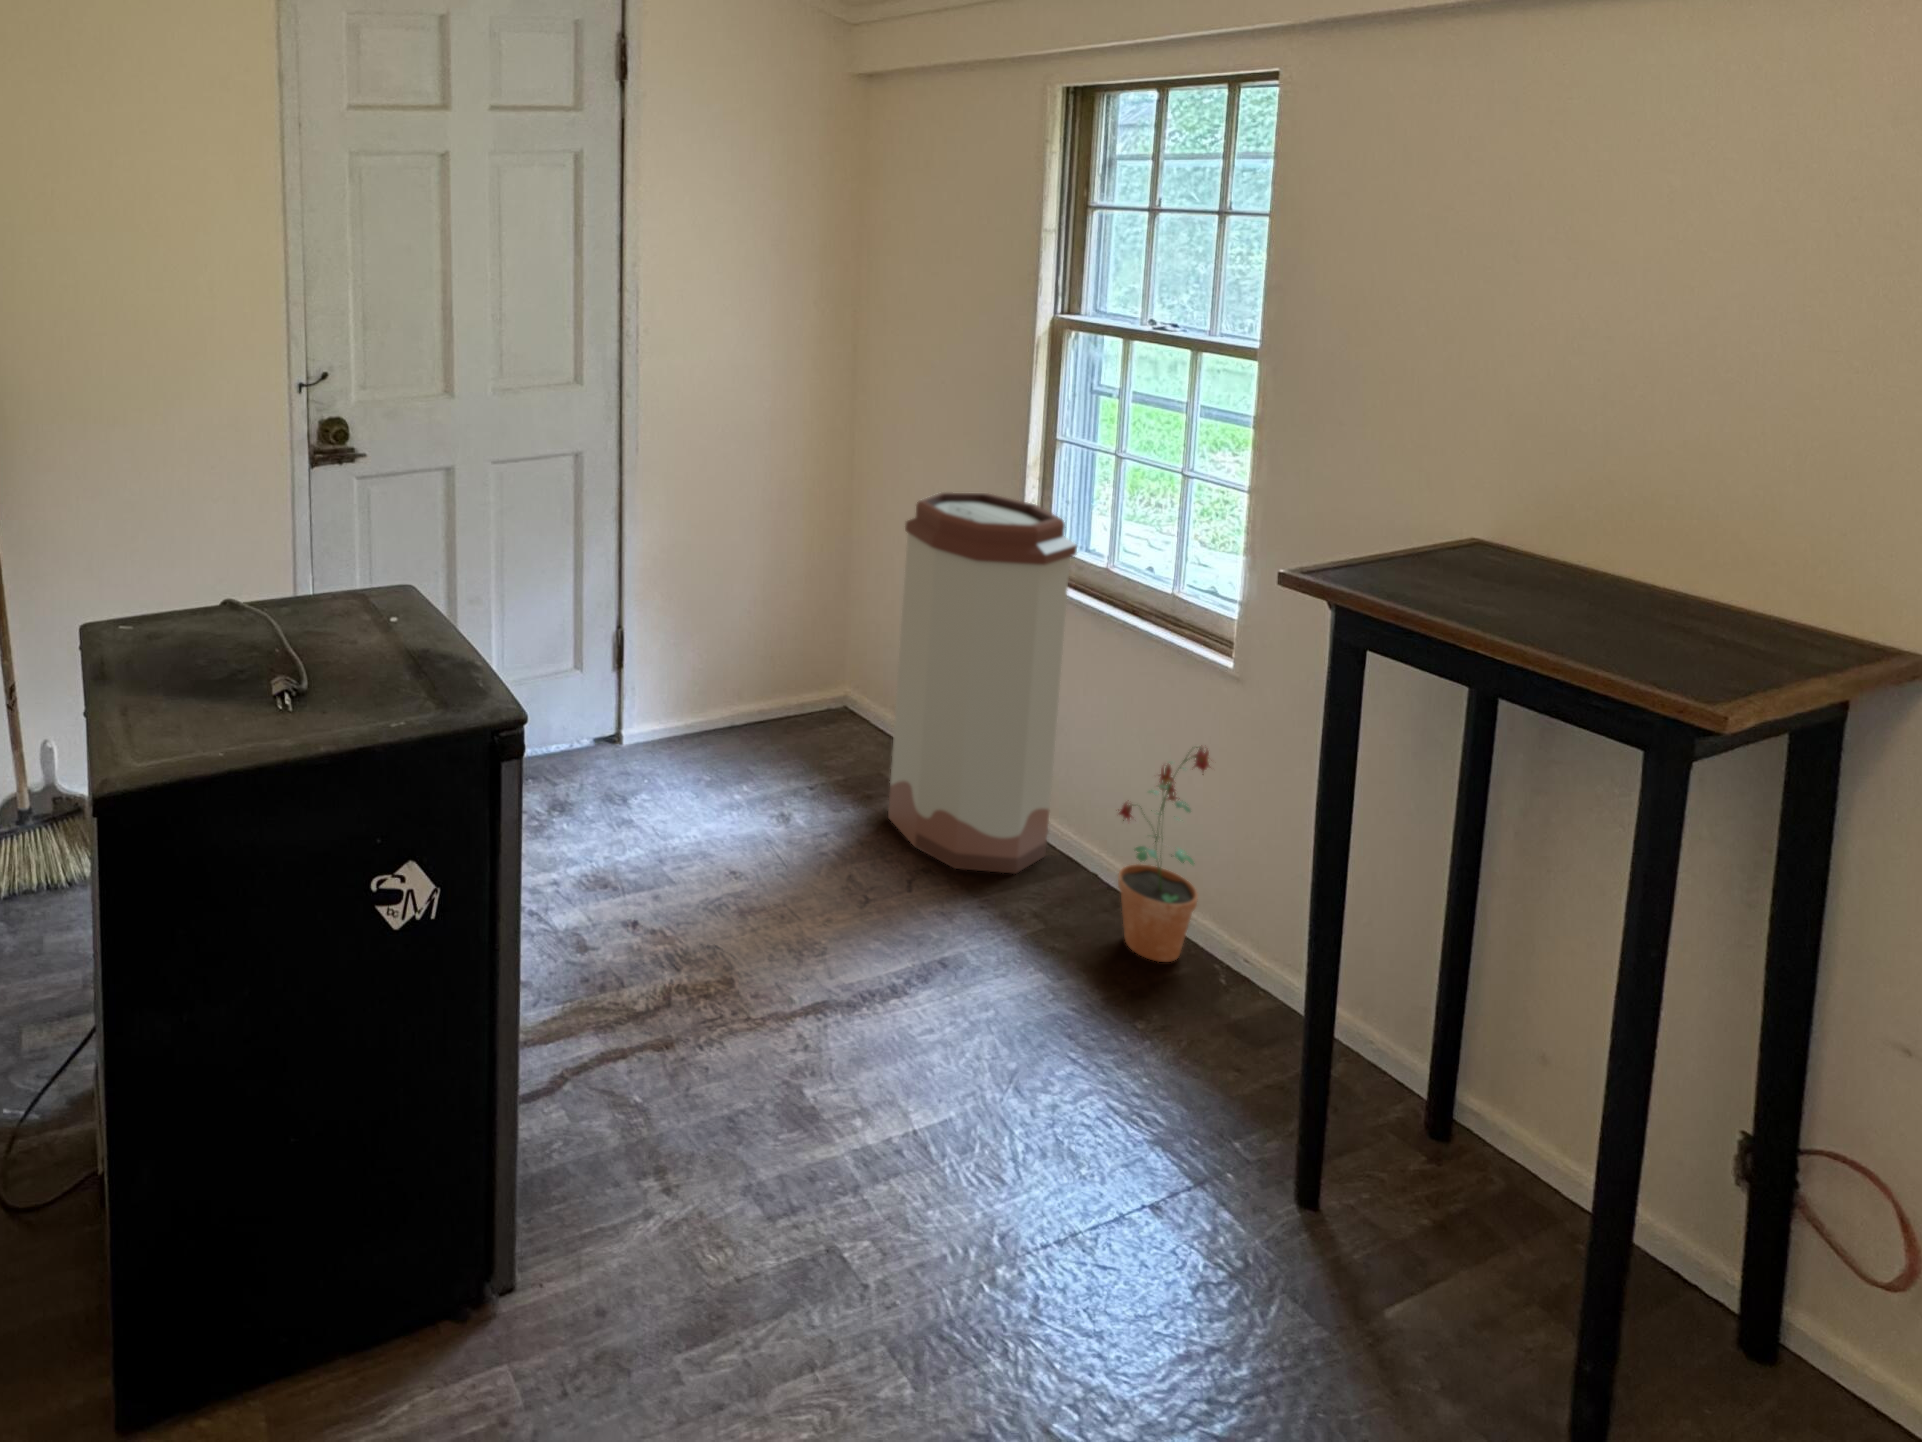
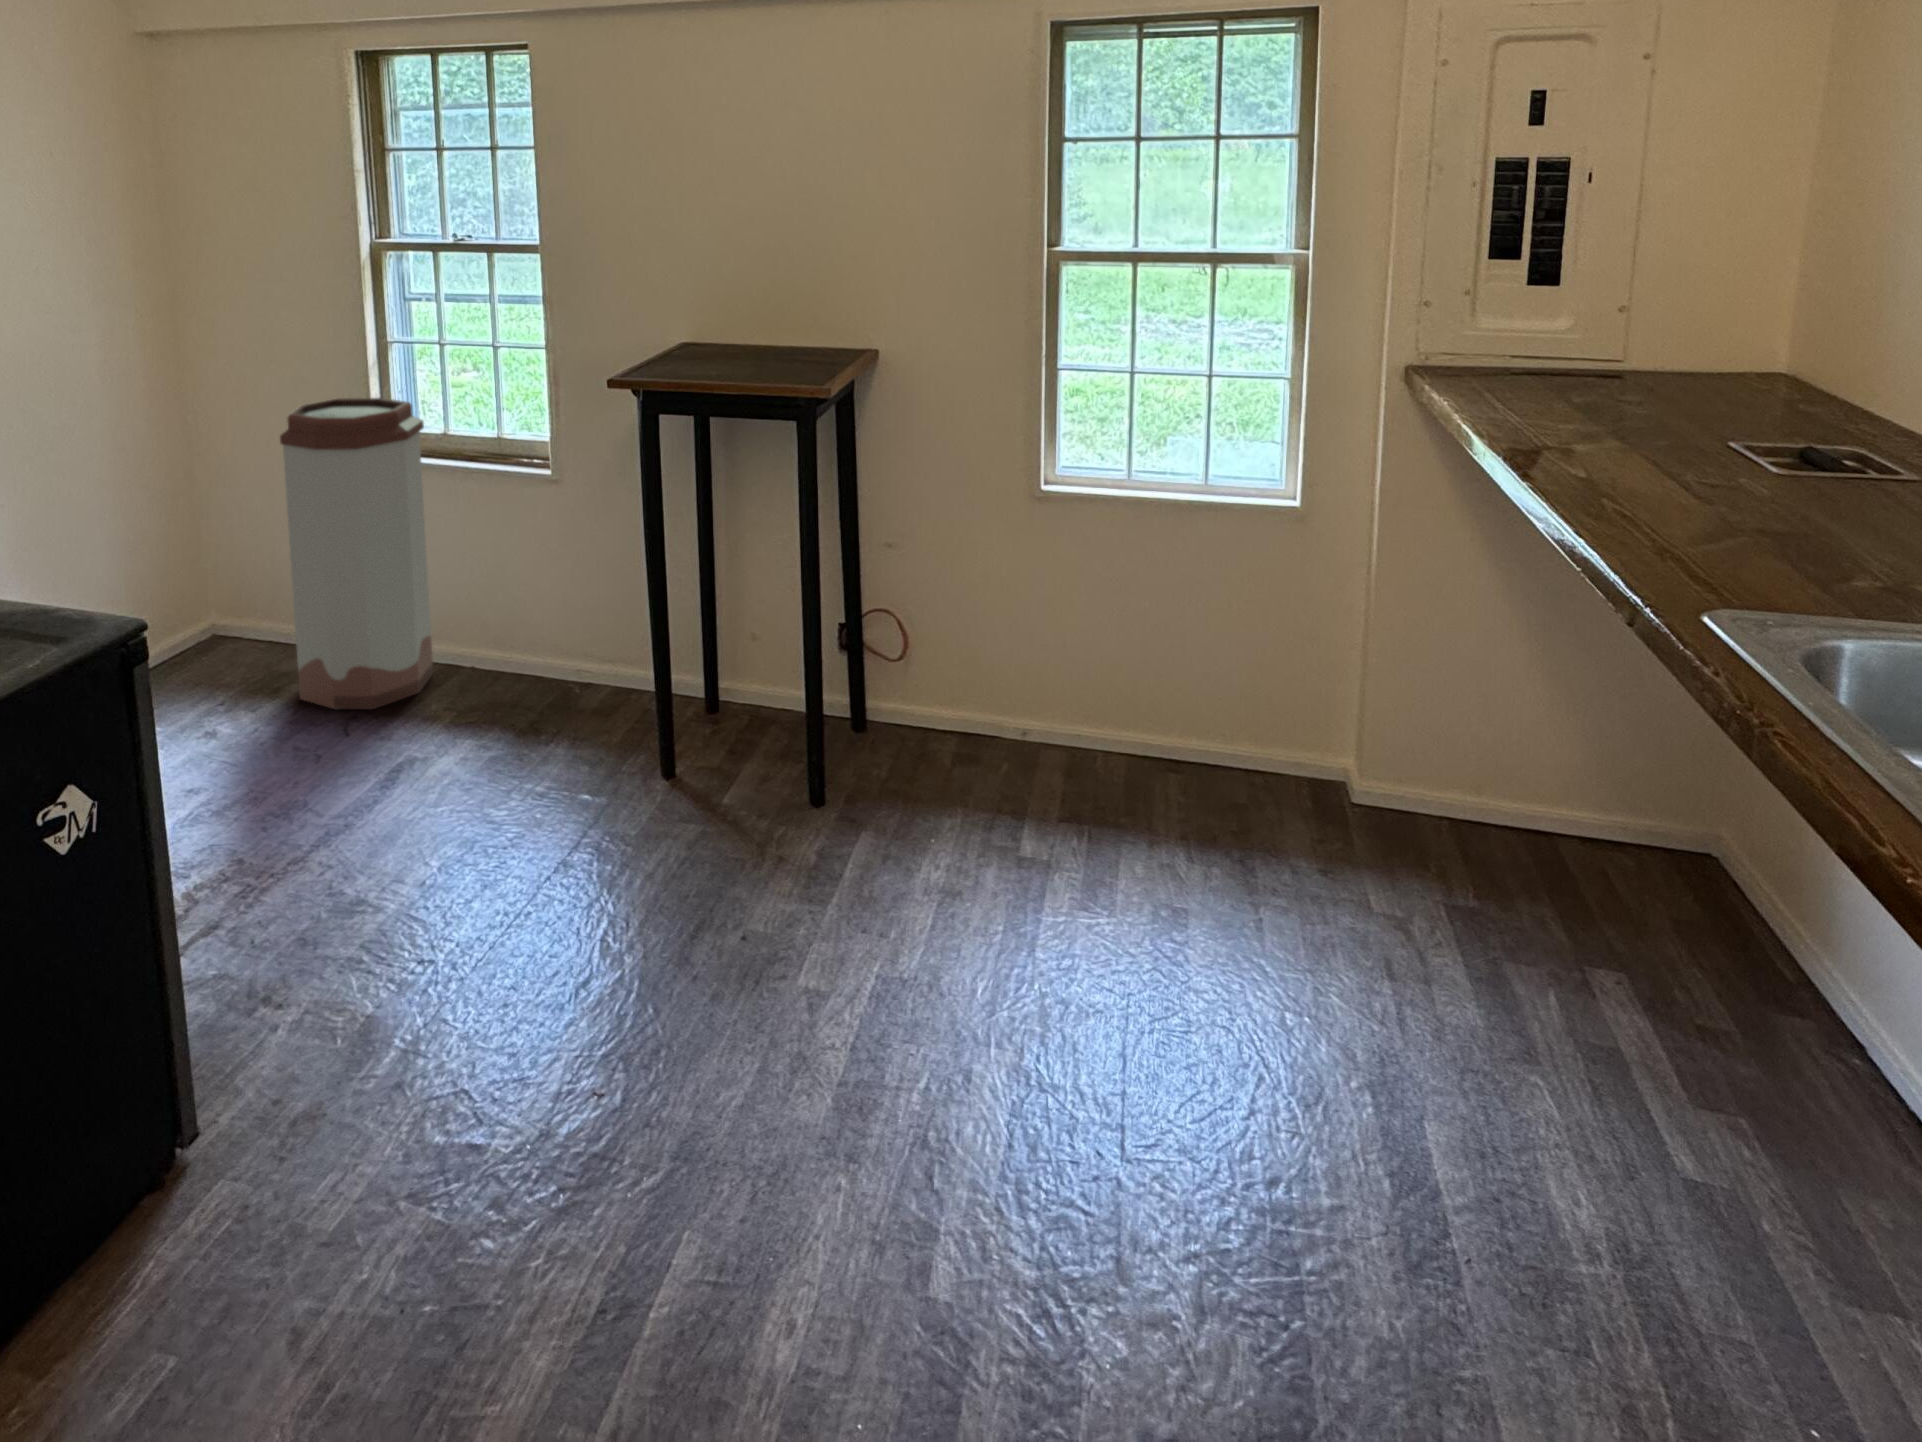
potted plant: present [1118,746,1211,962] -> none [492,537,554,703]

